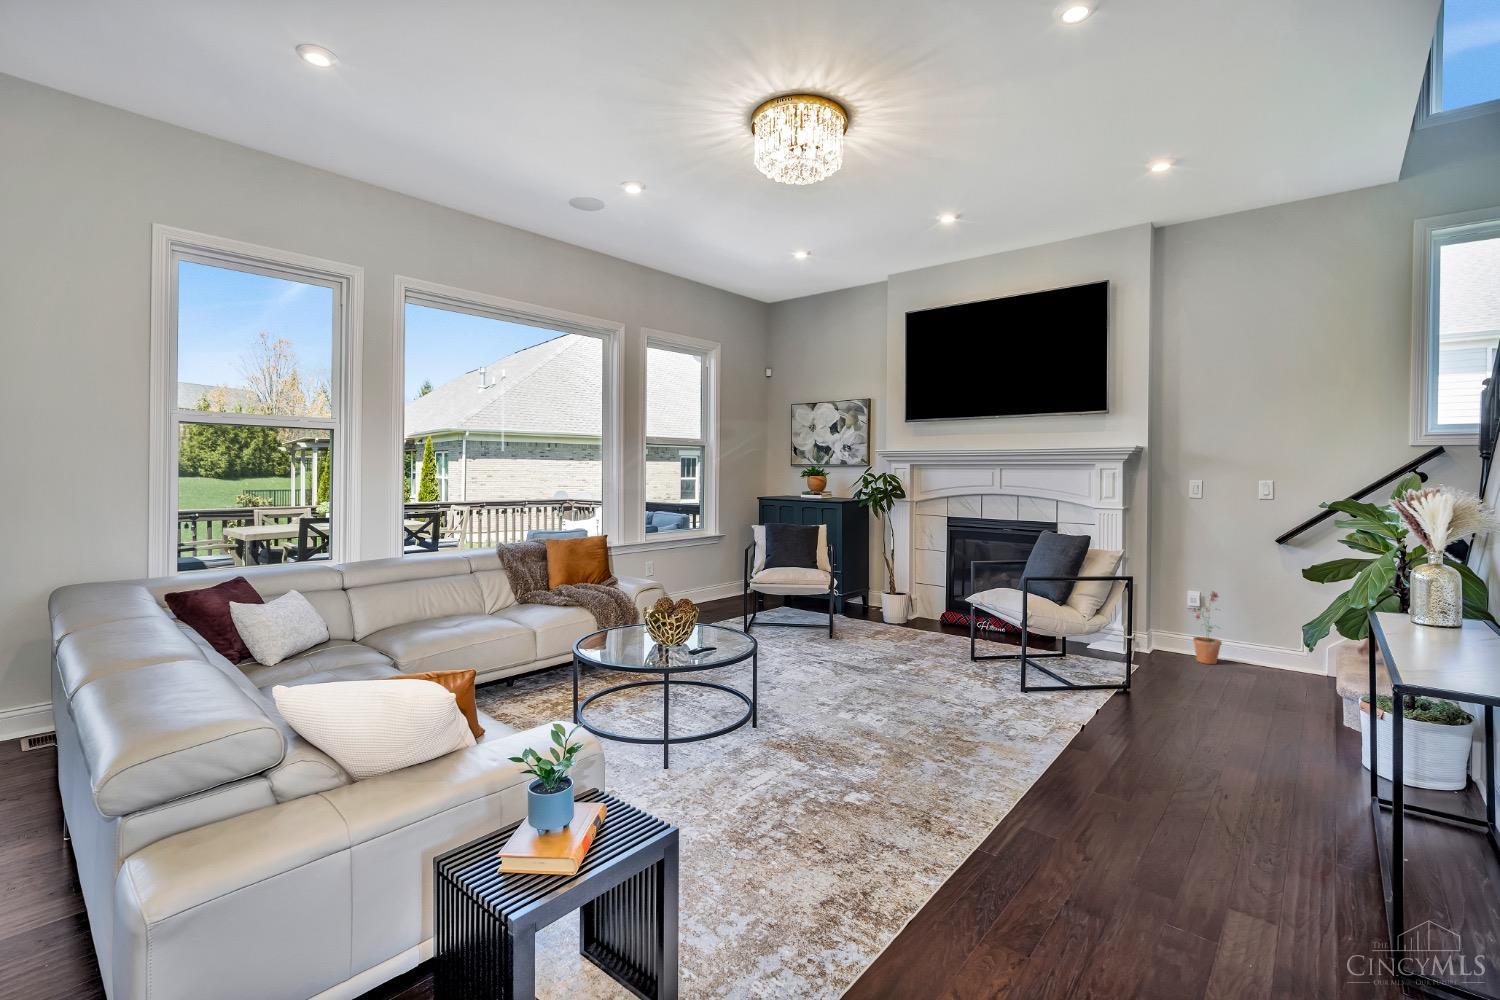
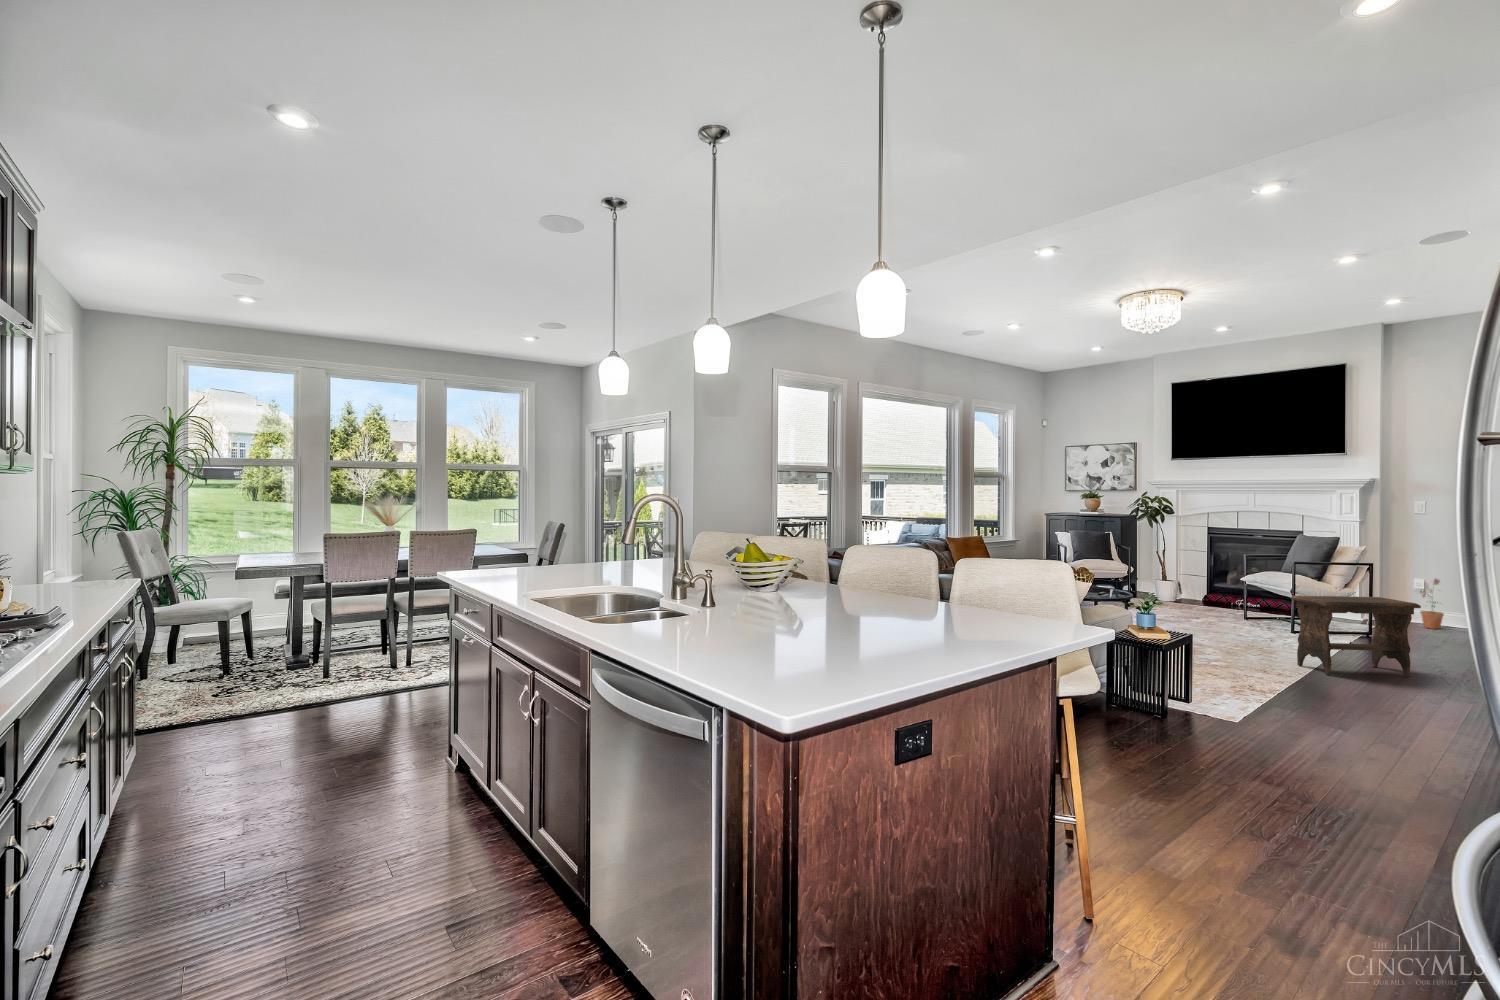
footstool: none [976,662,1183,830] -> present [1291,596,1421,677]

